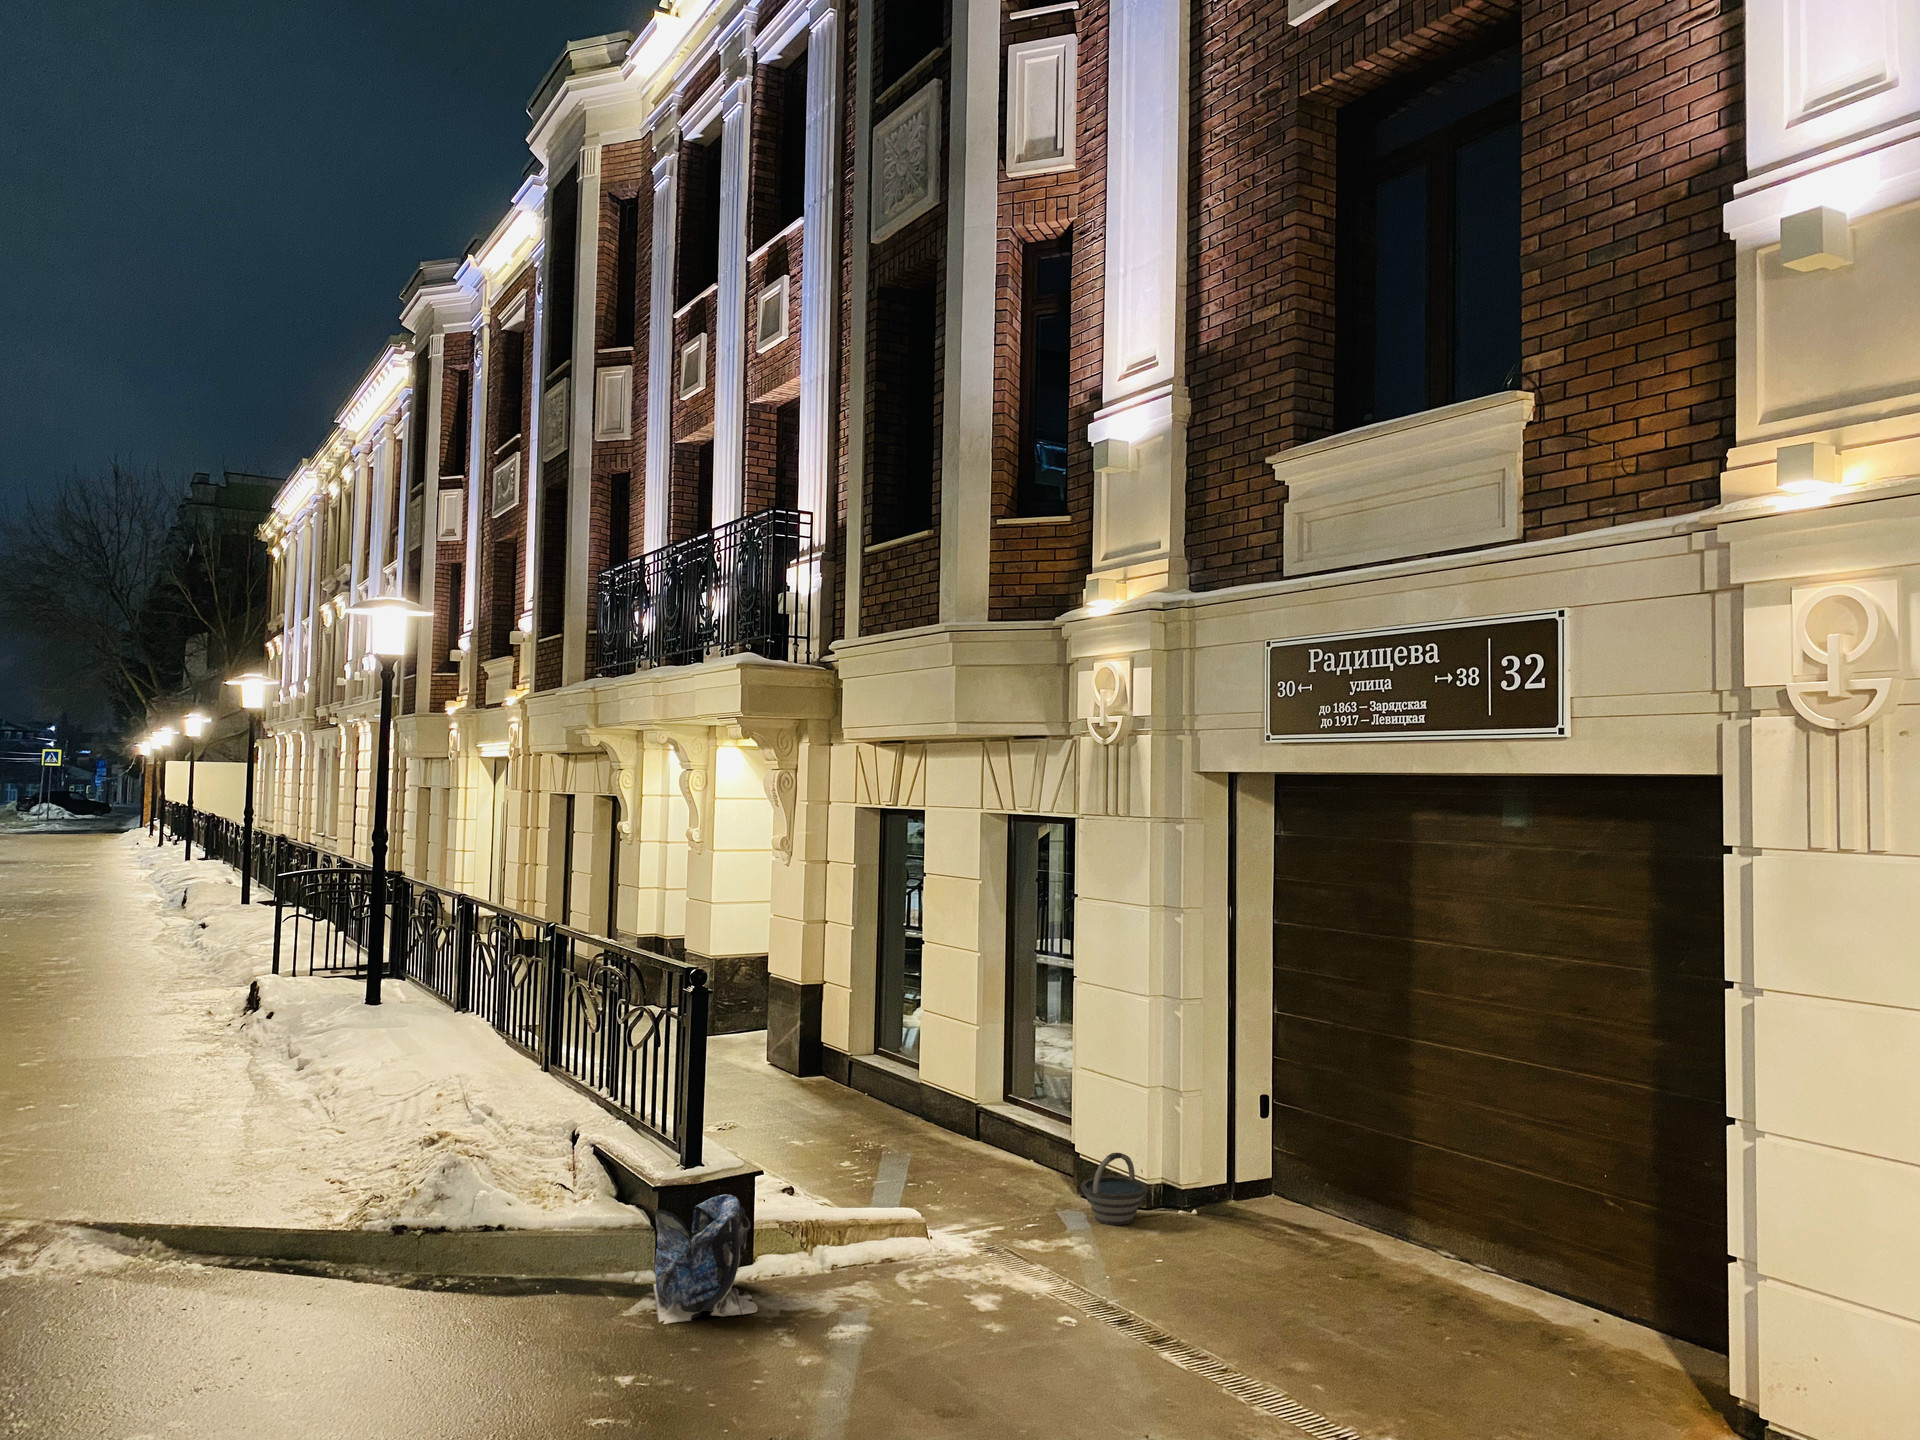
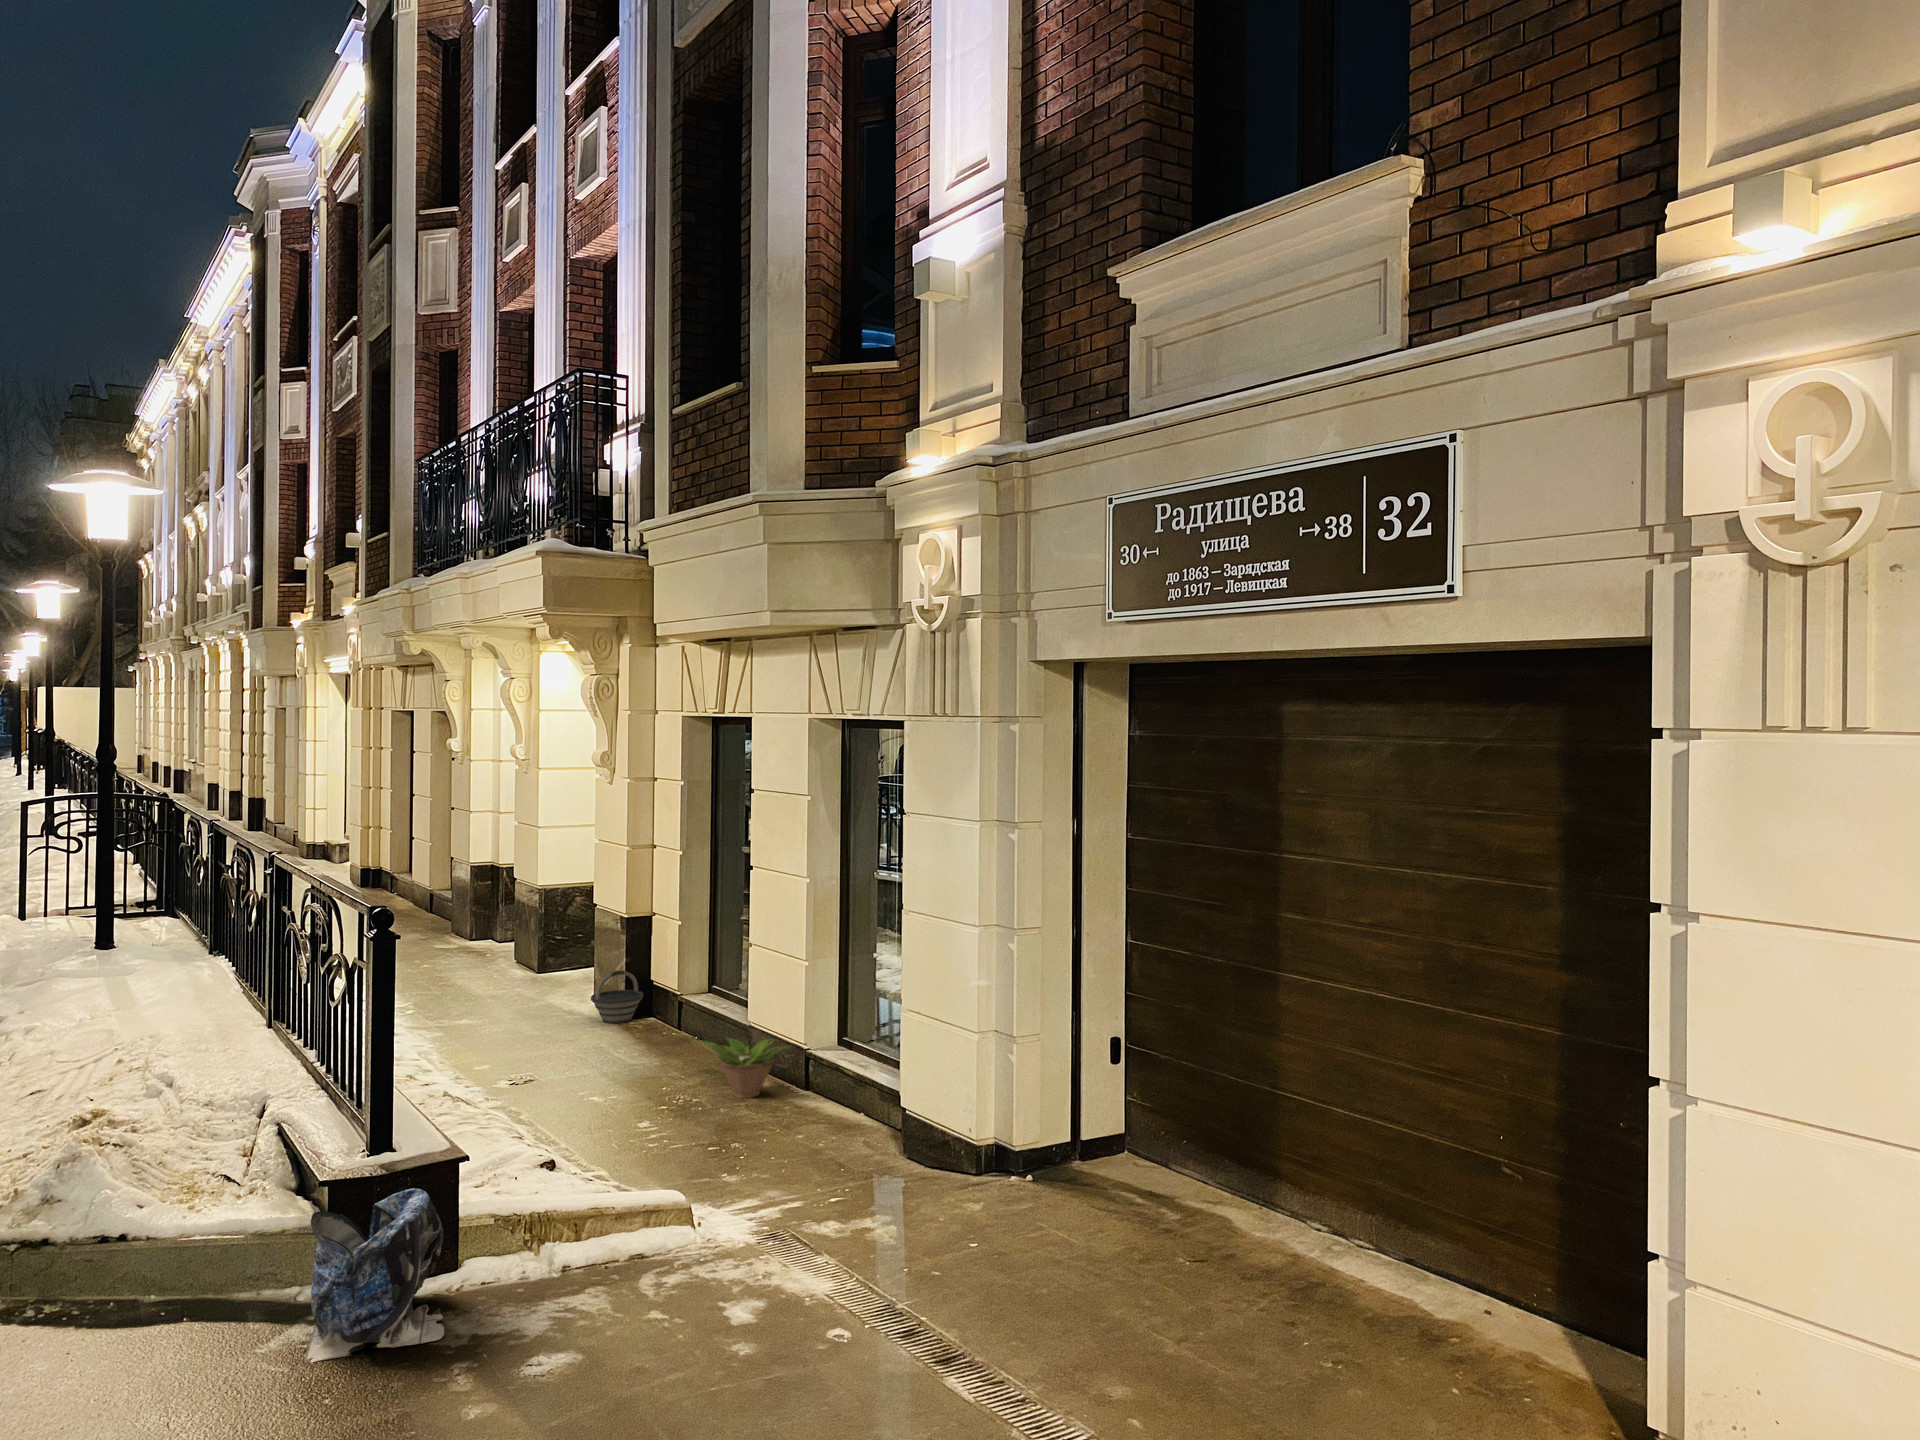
decorative plant: none [891,1094,973,1147] -> present [702,1038,788,1098]
bucket: present [1081,1153,1148,1225] -> present [591,971,643,1023]

